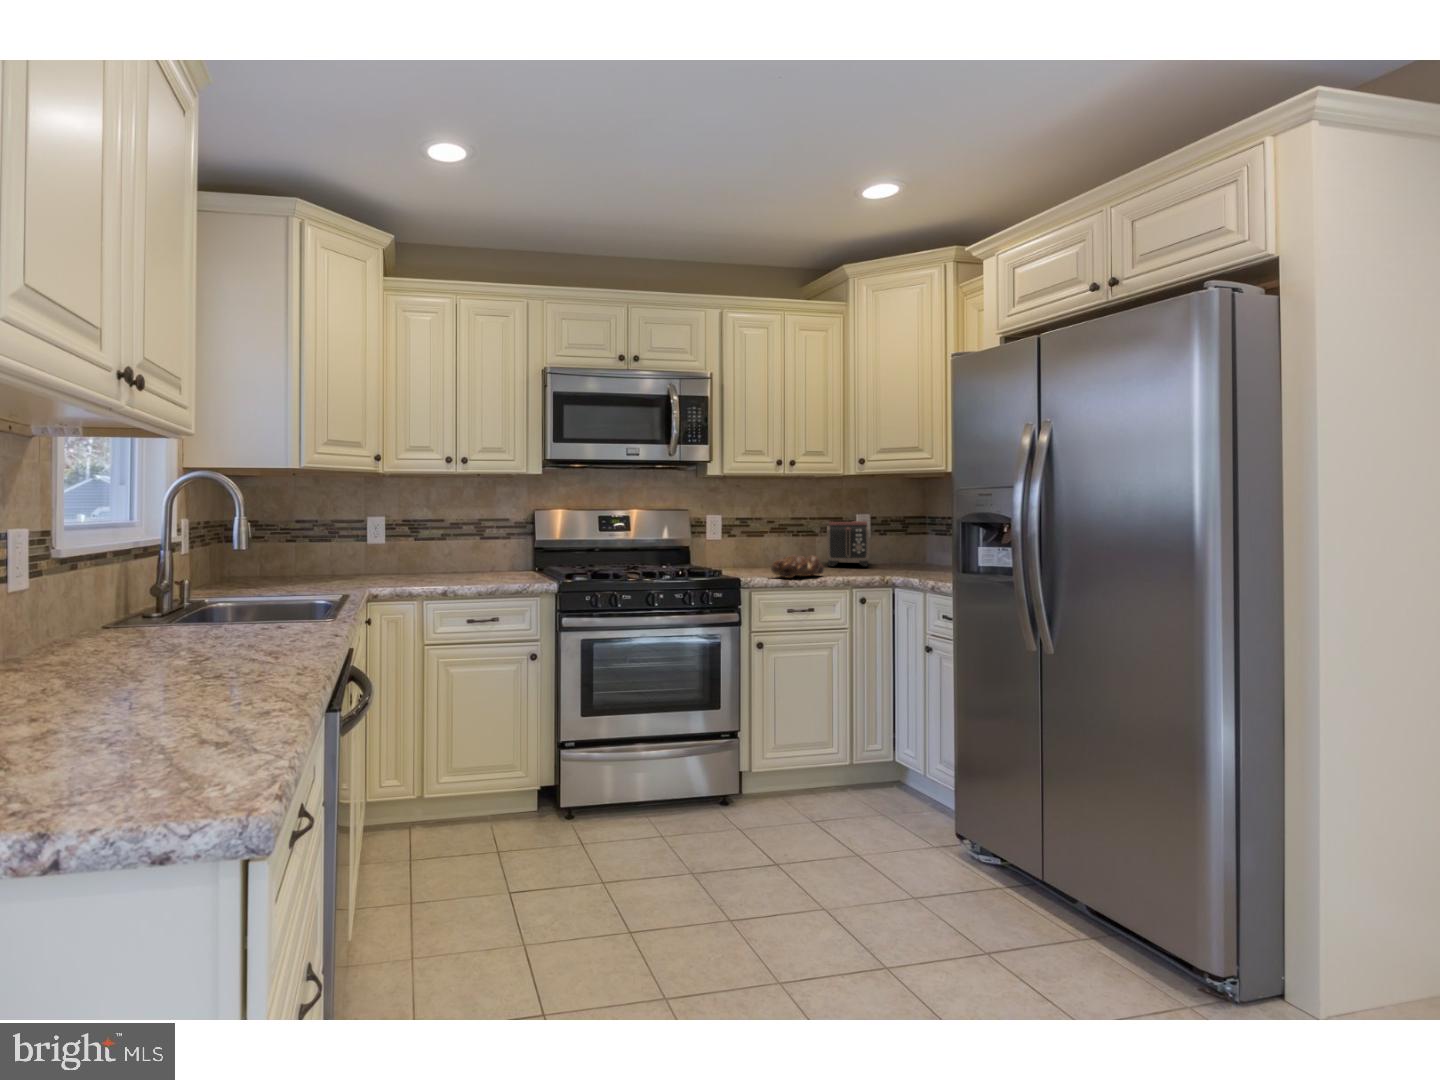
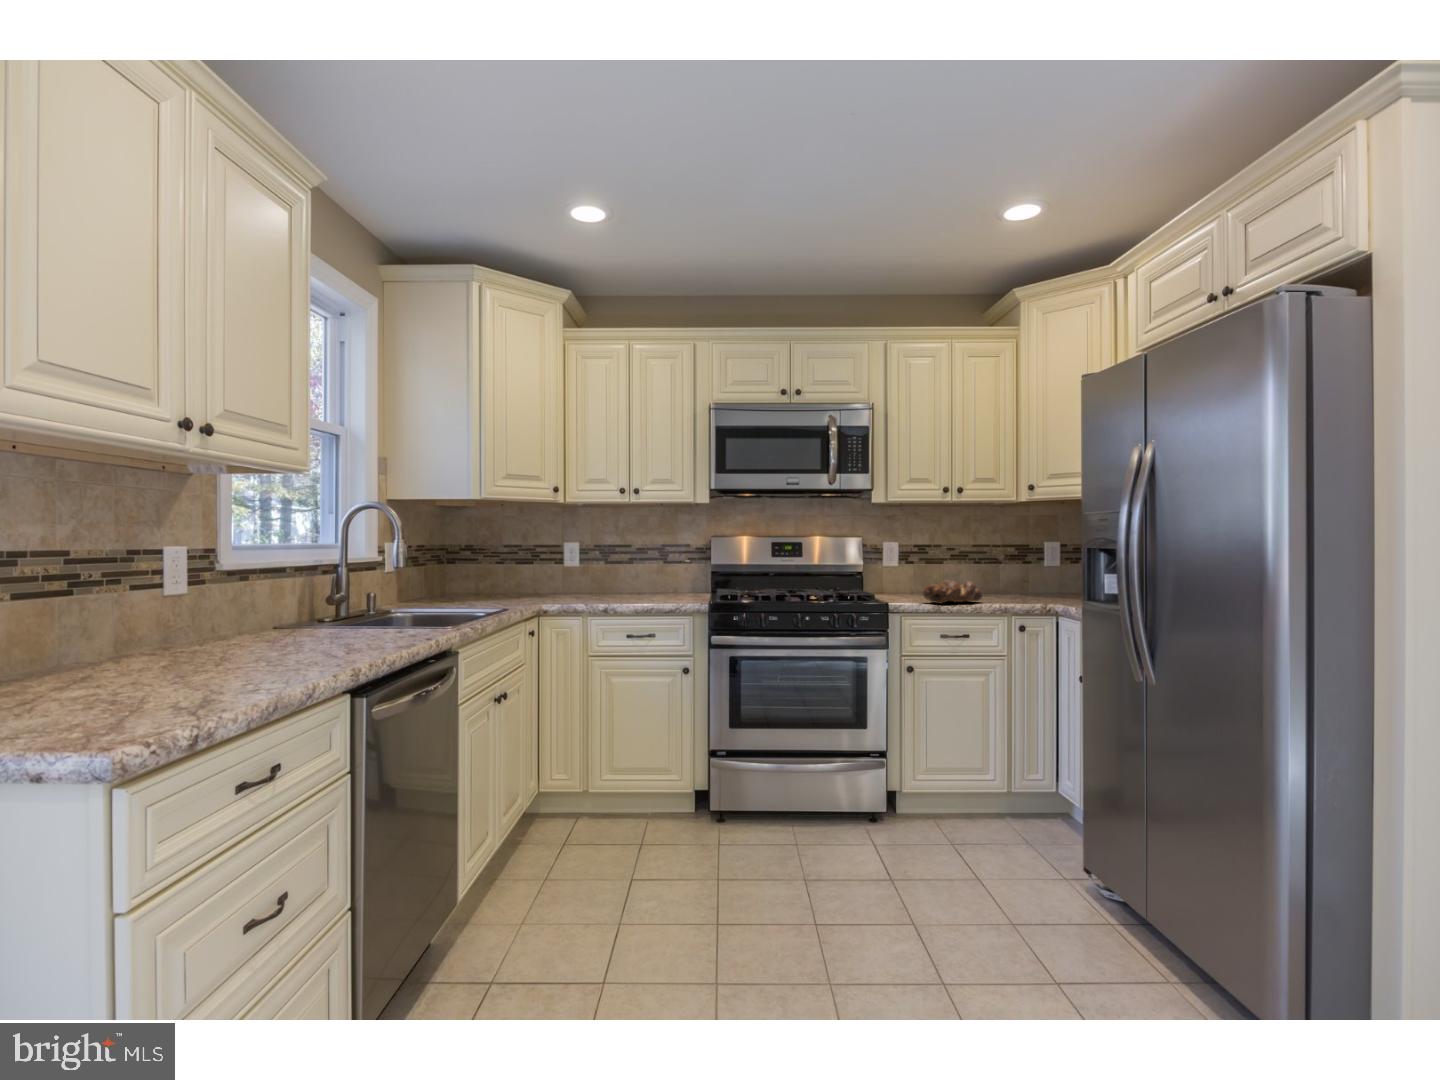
toaster: present [827,521,870,567] -> none [1002,548,1057,595]

